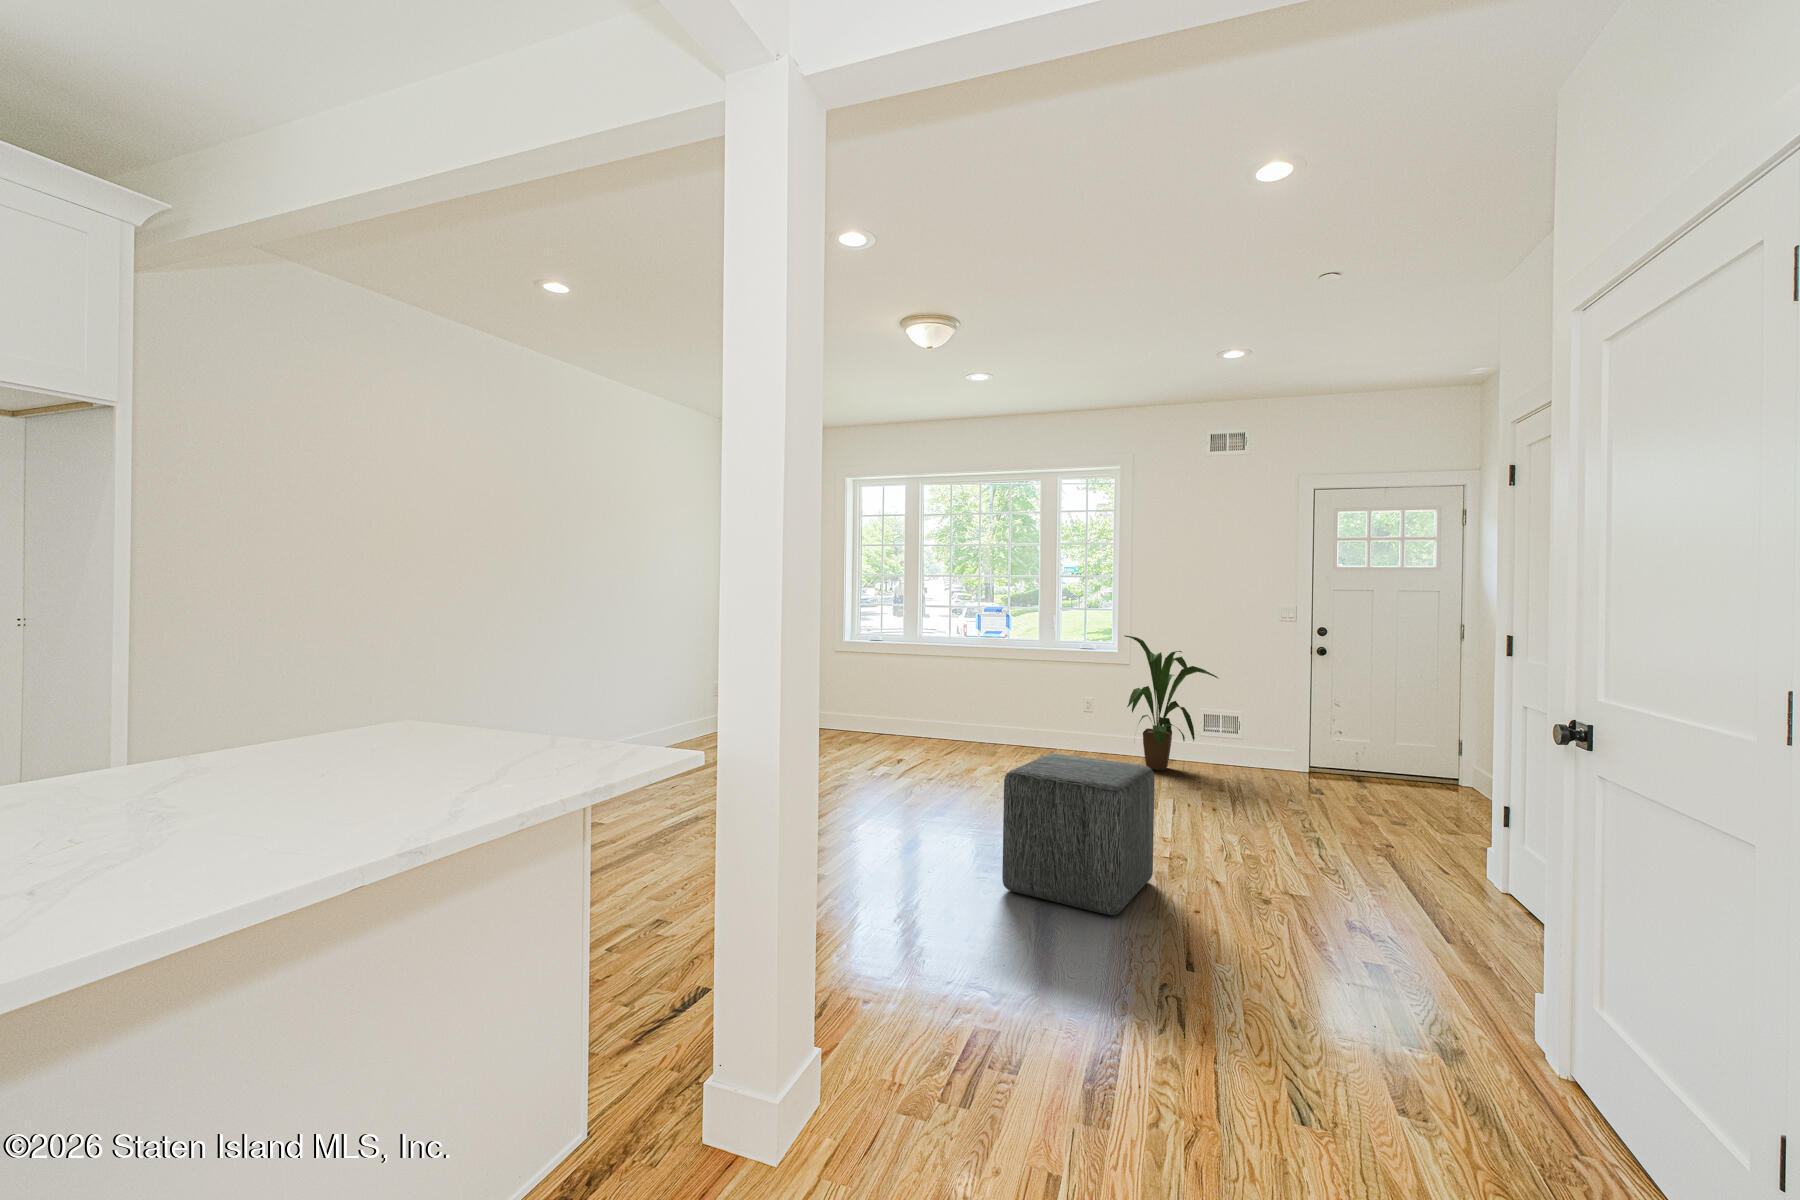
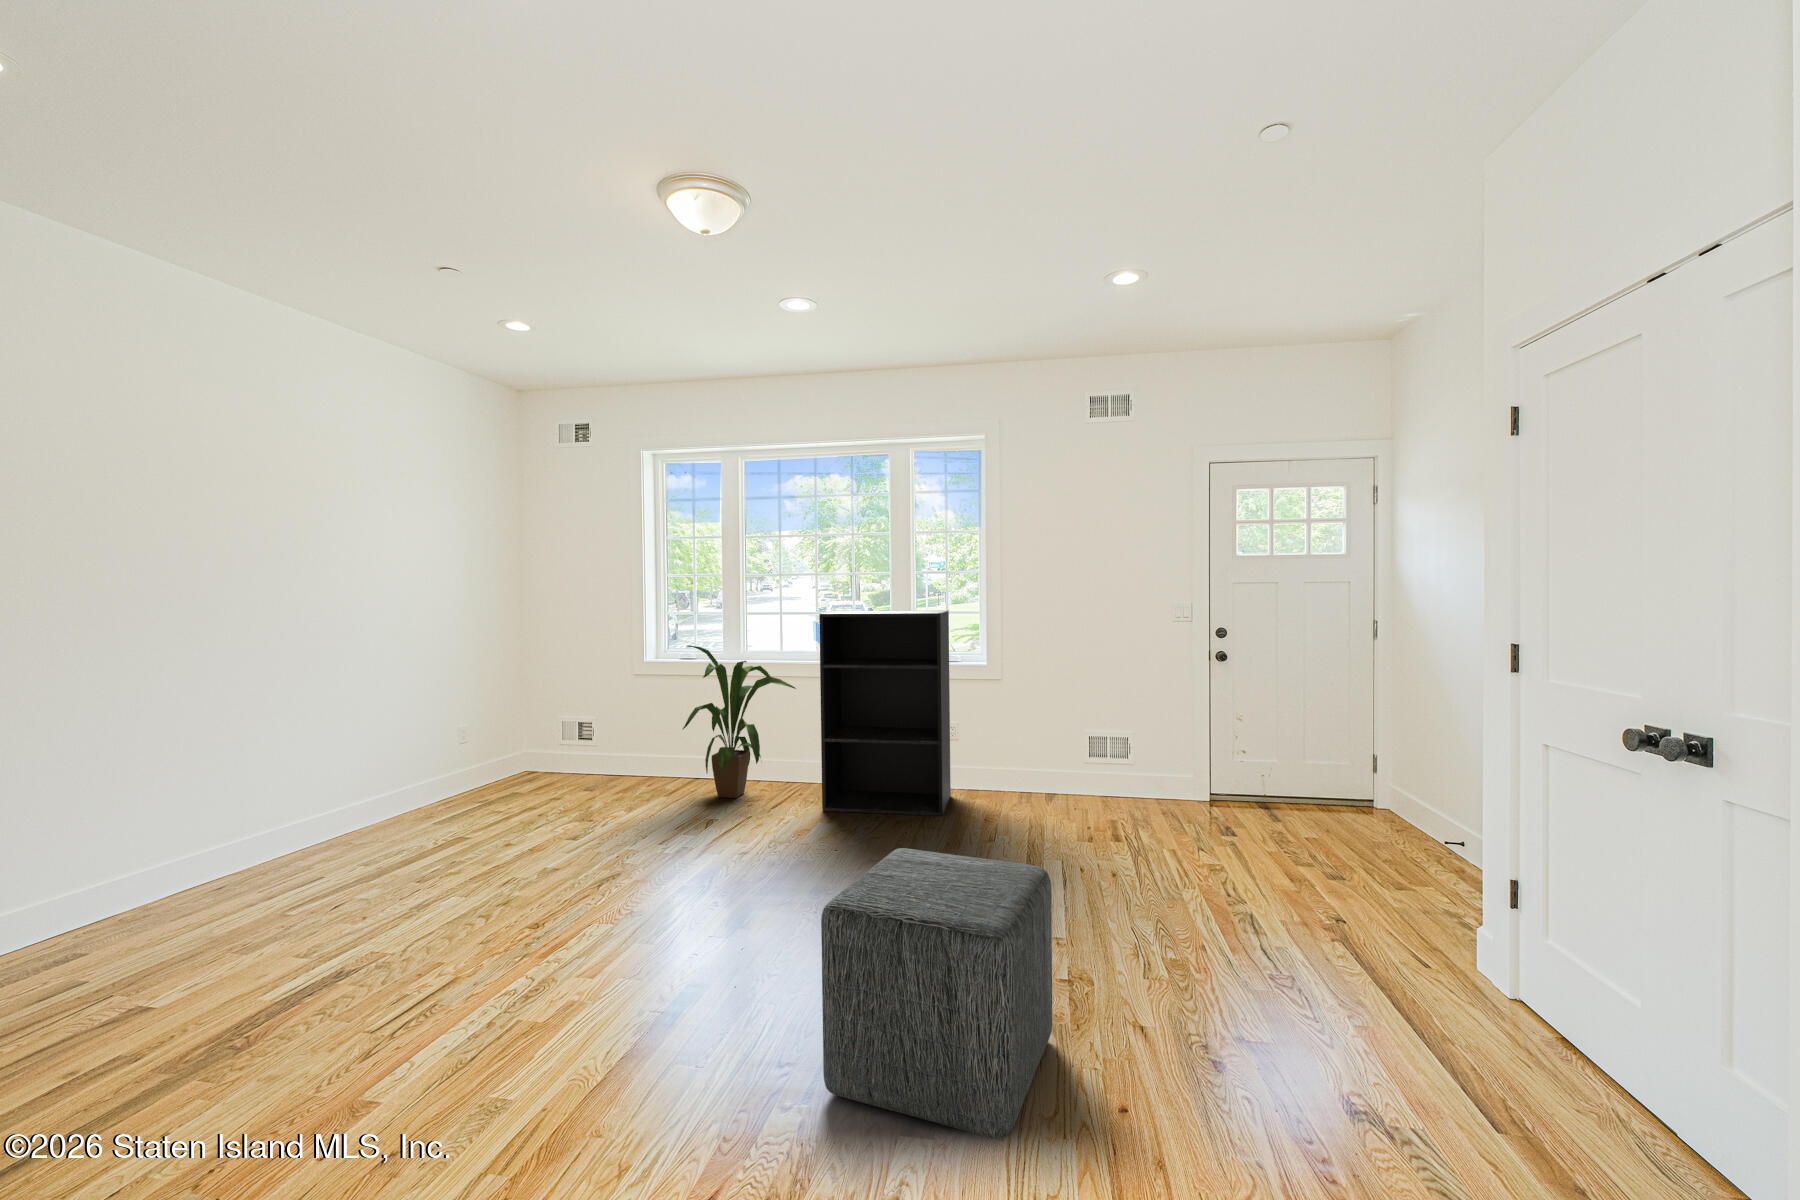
bookshelf: none [984,605,1089,768] -> present [819,610,951,816]
house plant: present [1125,636,1218,771] -> present [683,645,796,798]

